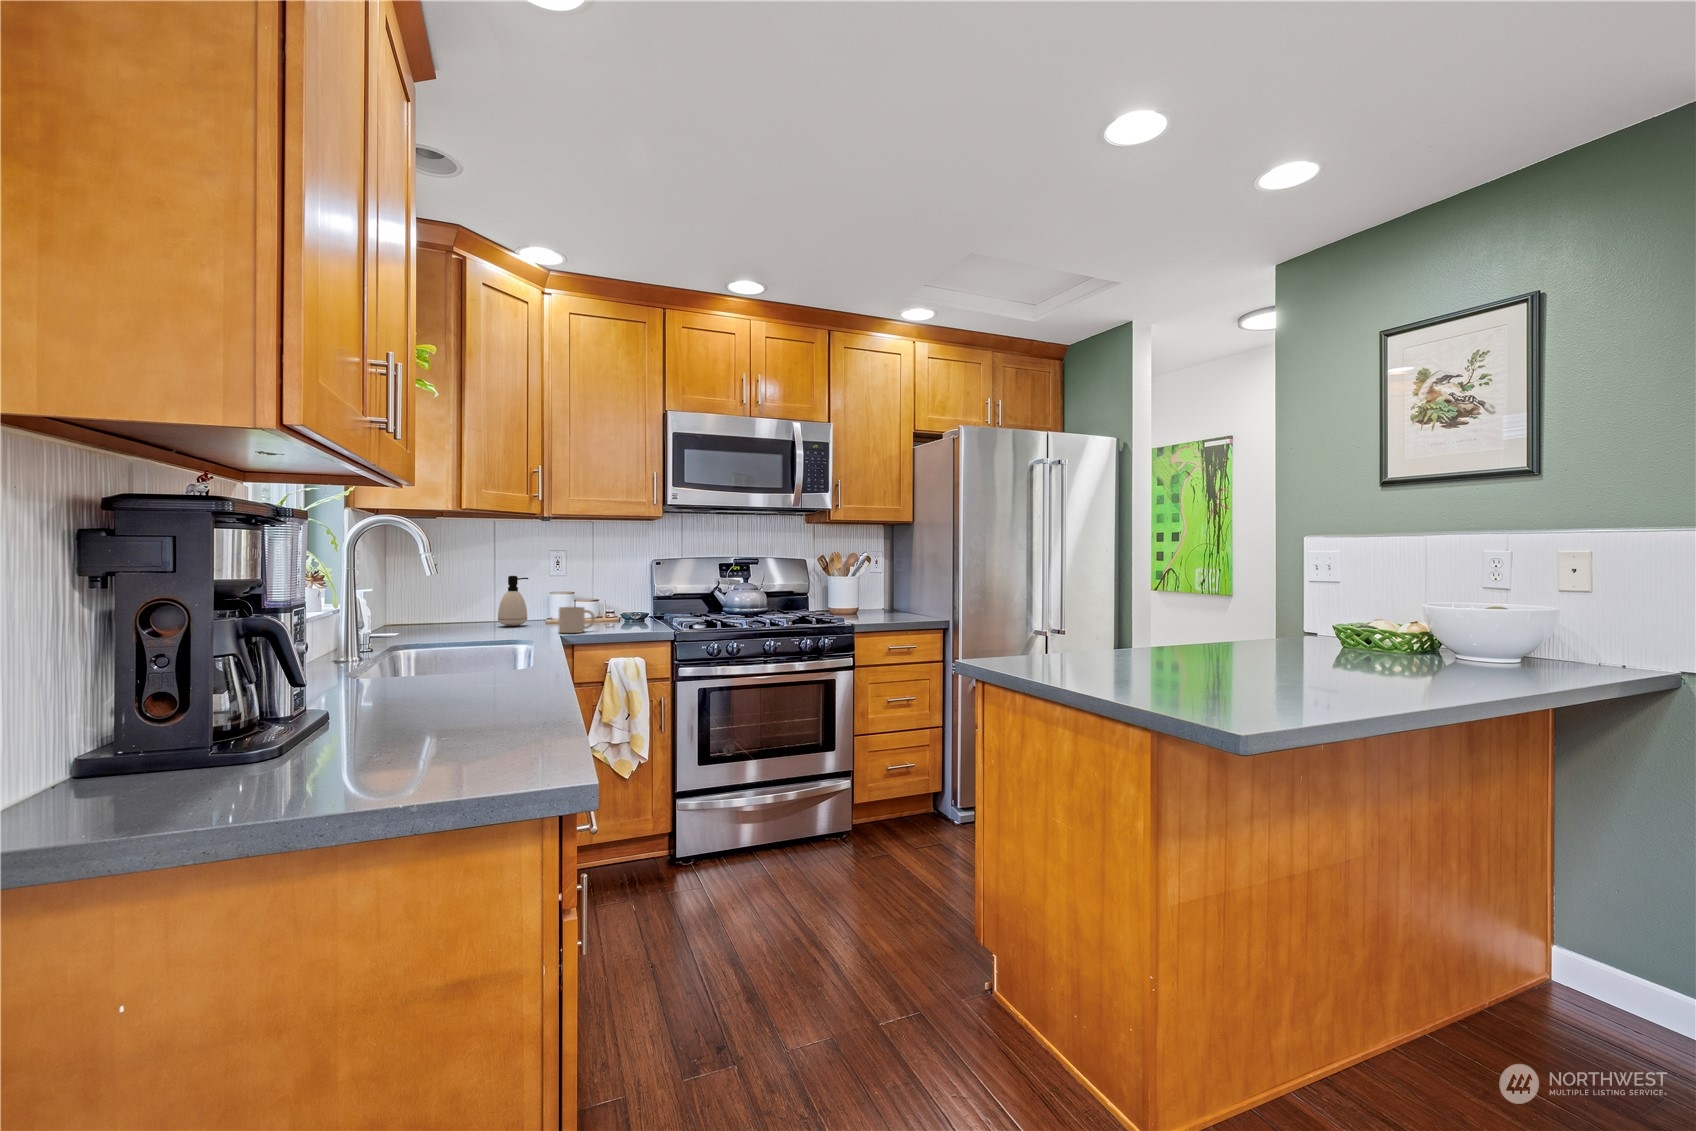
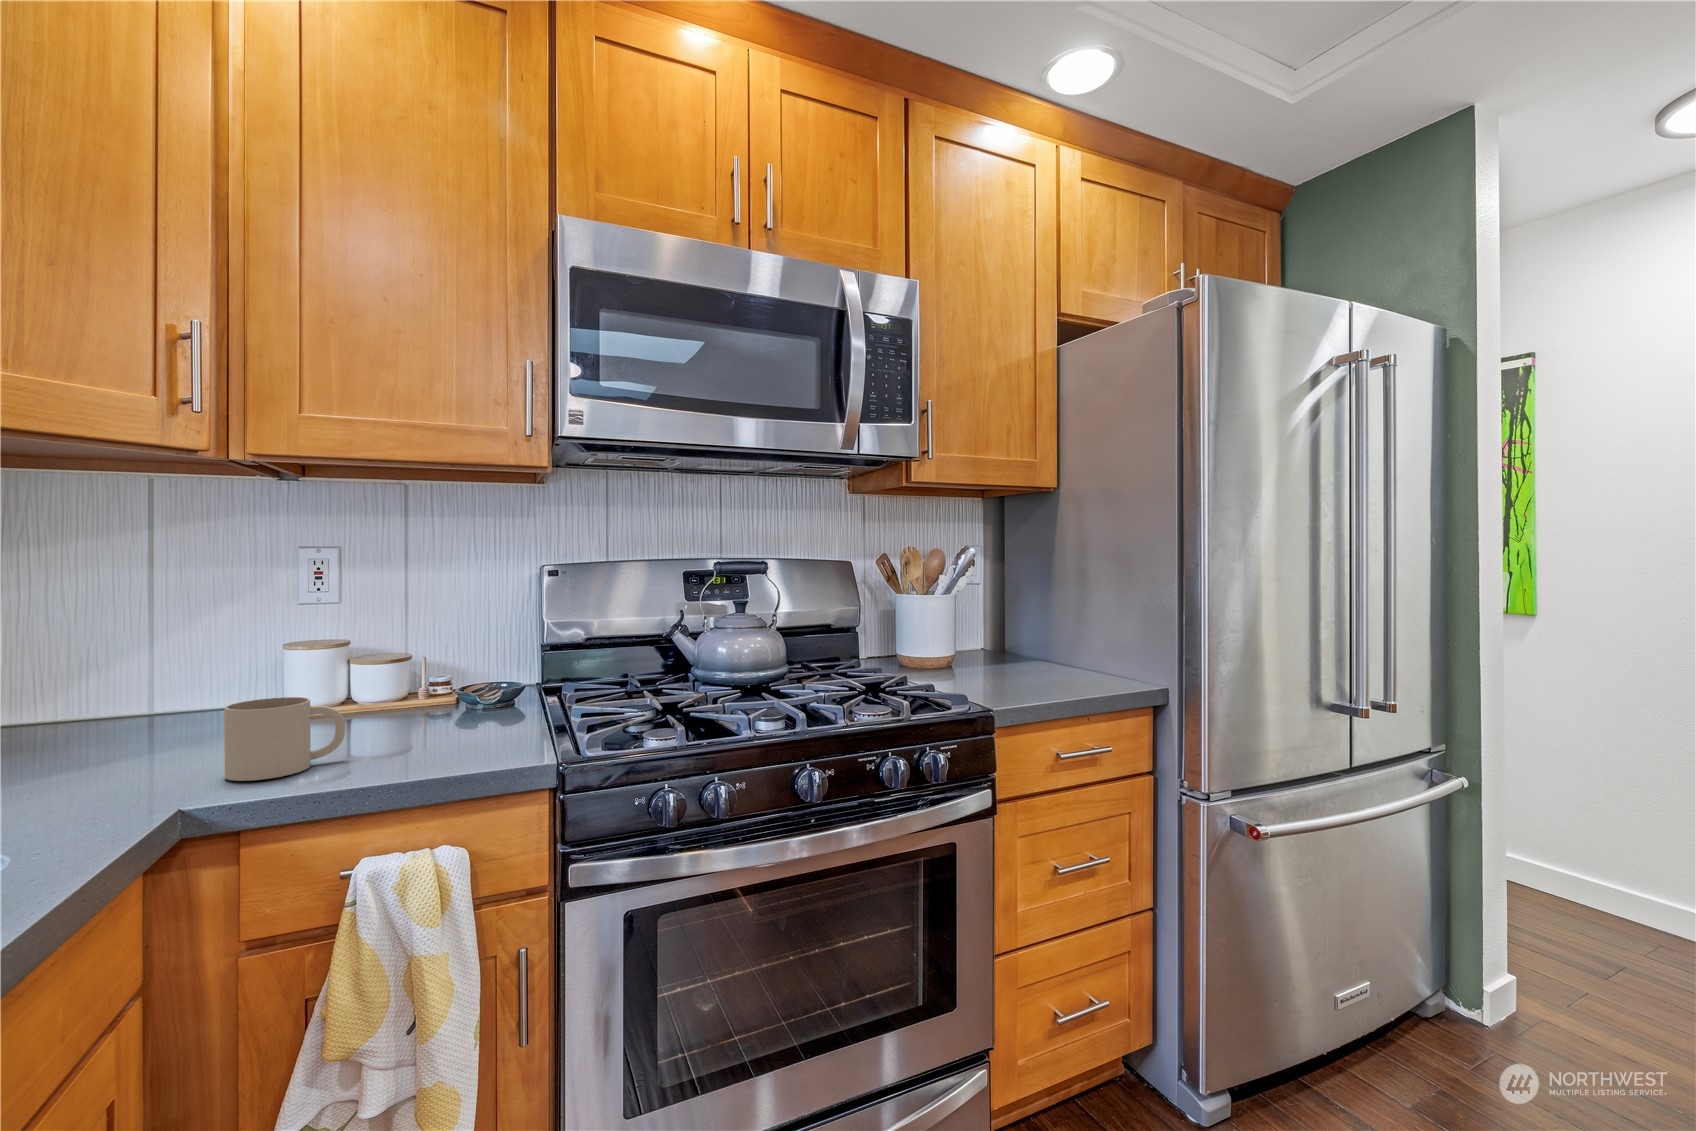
soap dispenser: present [498,576,528,626] -> none [110,611,206,739]

